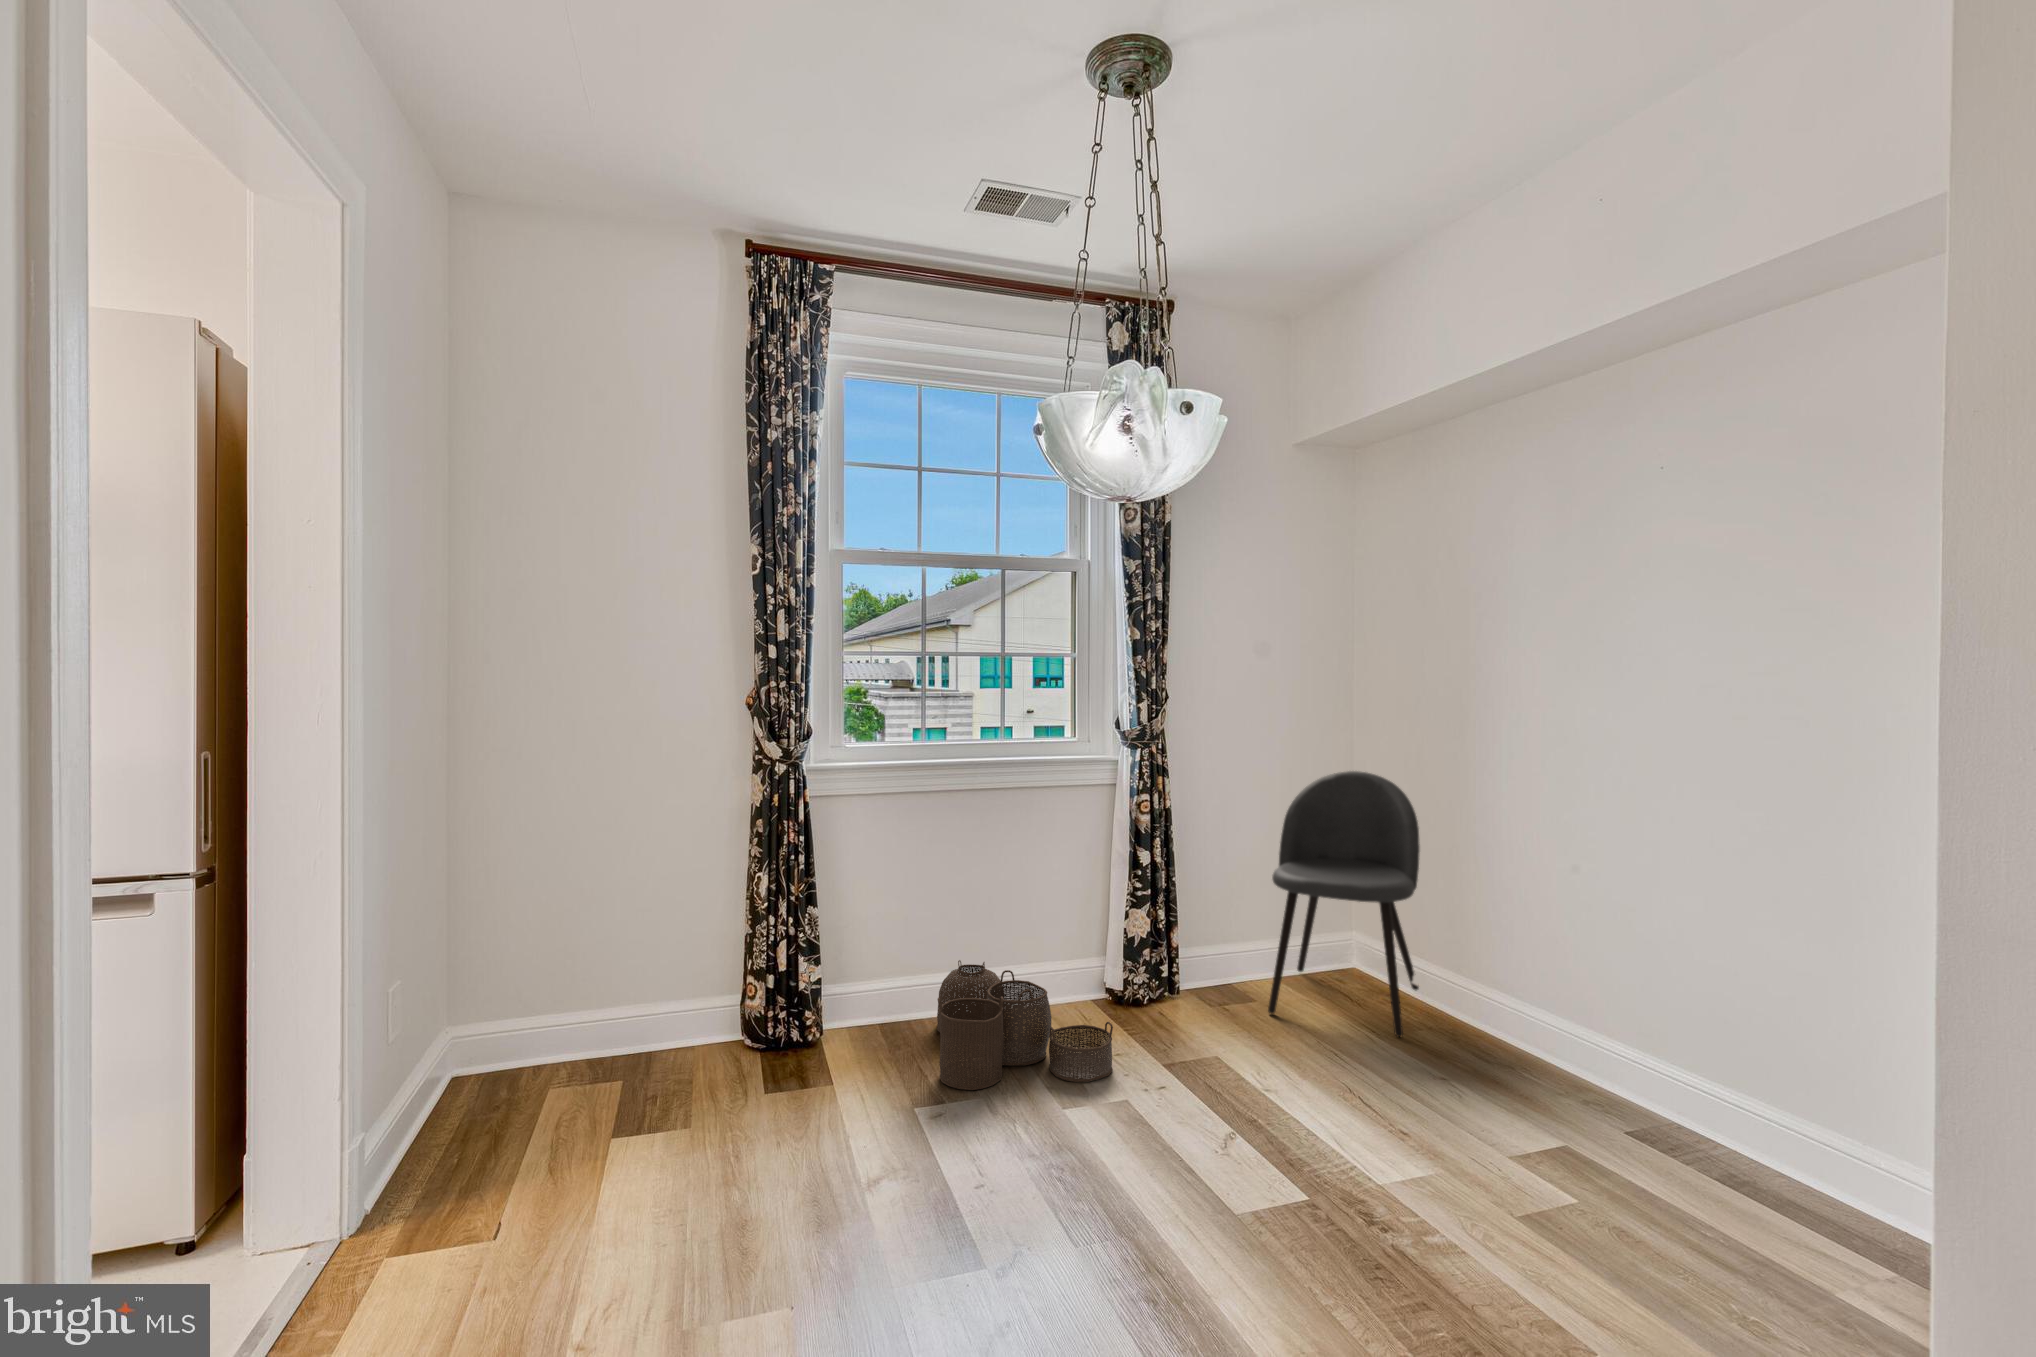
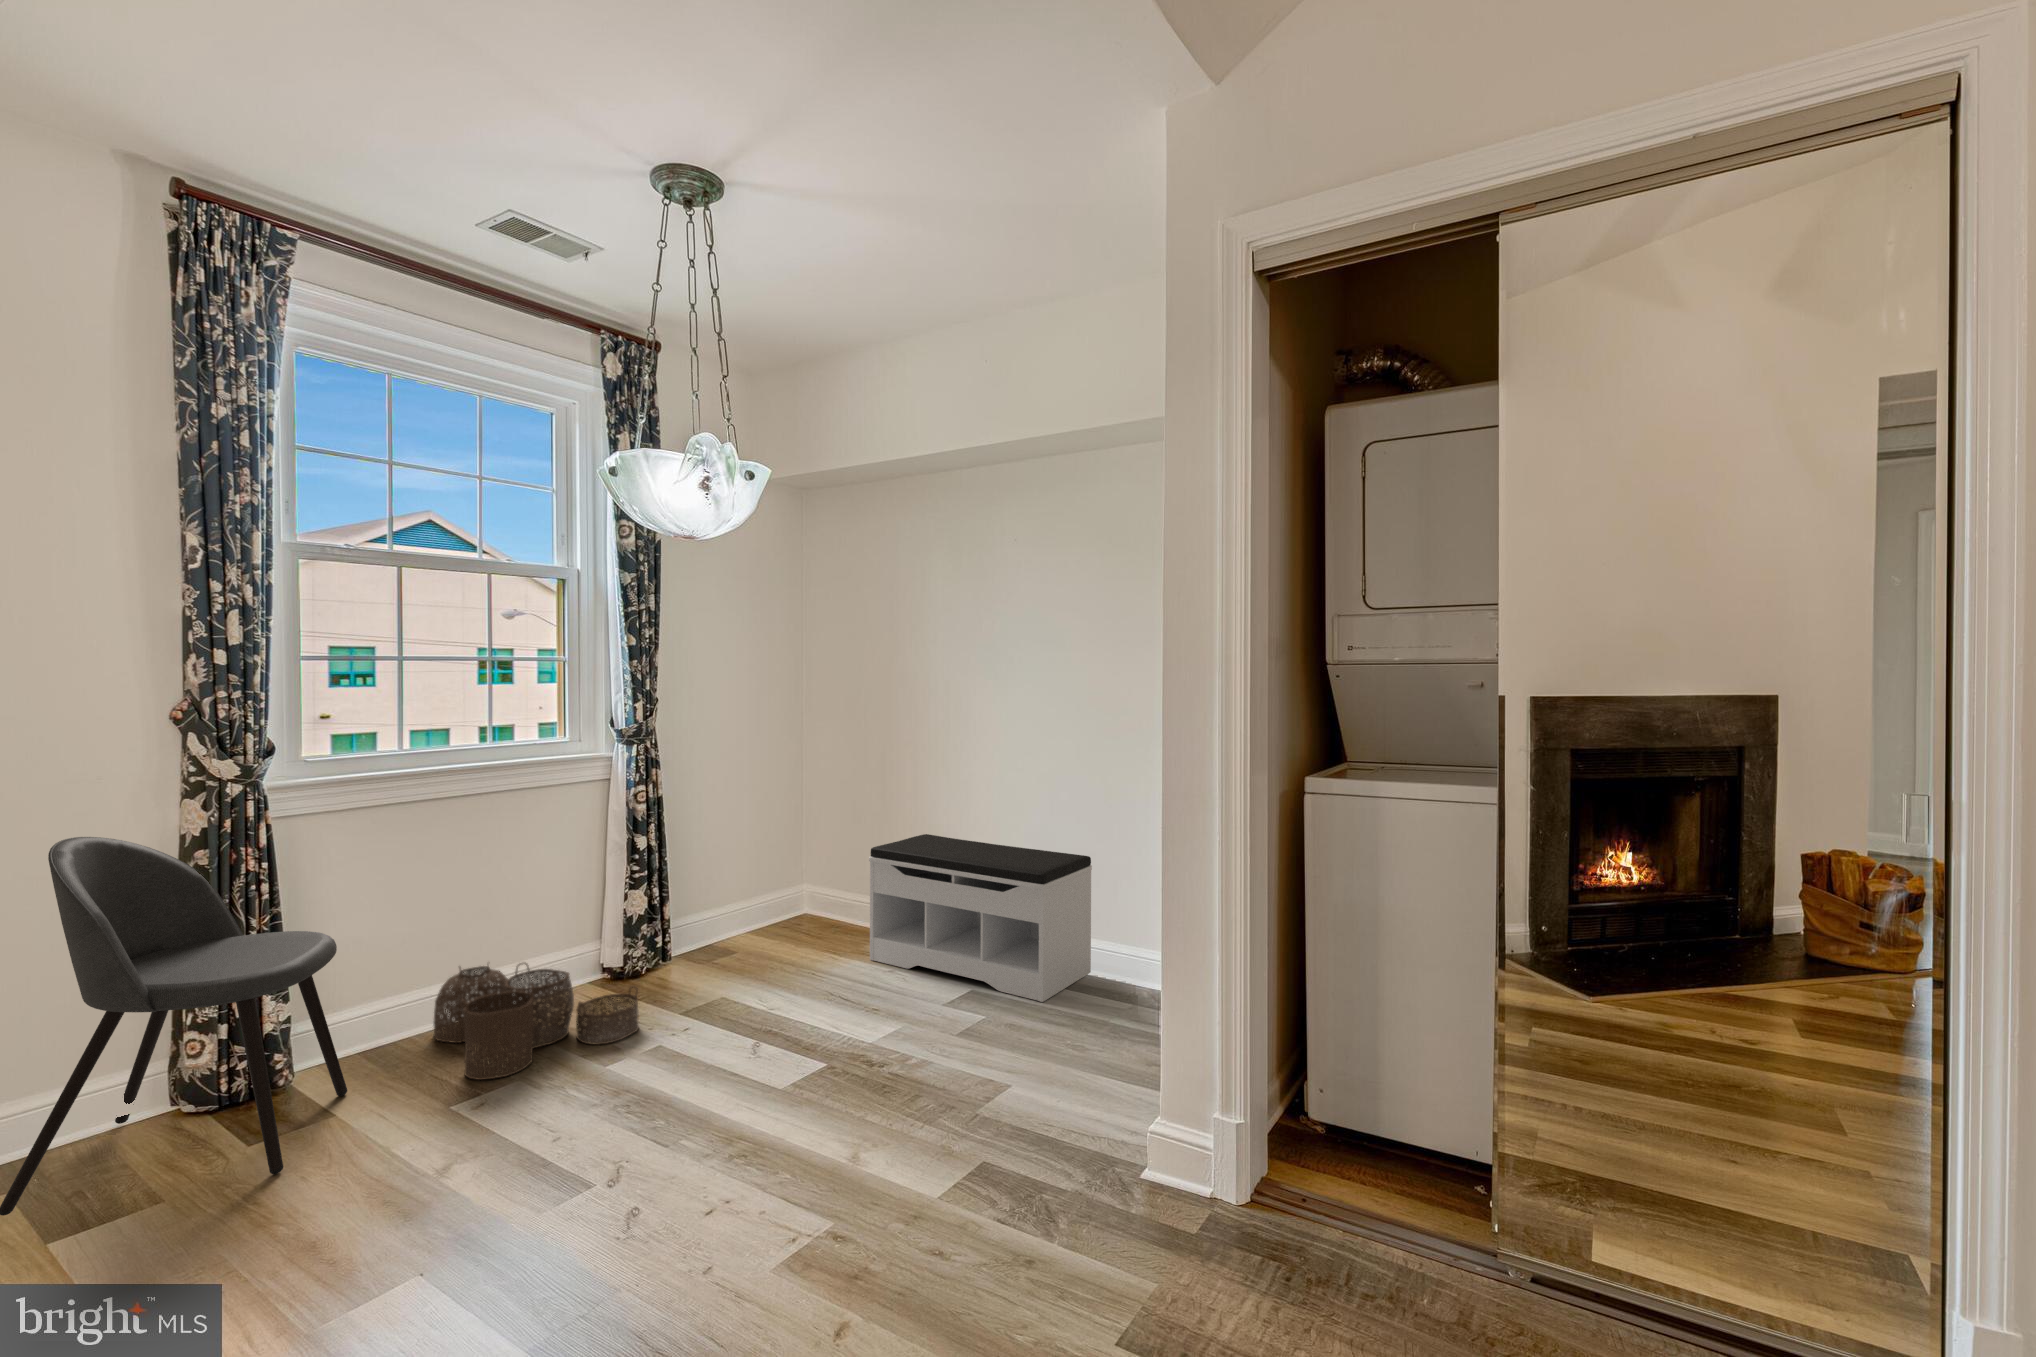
dining chair: present [1268,771,1420,1037] -> present [0,837,347,1216]
bench: none [1415,897,1810,1209] -> present [869,834,1092,1002]

